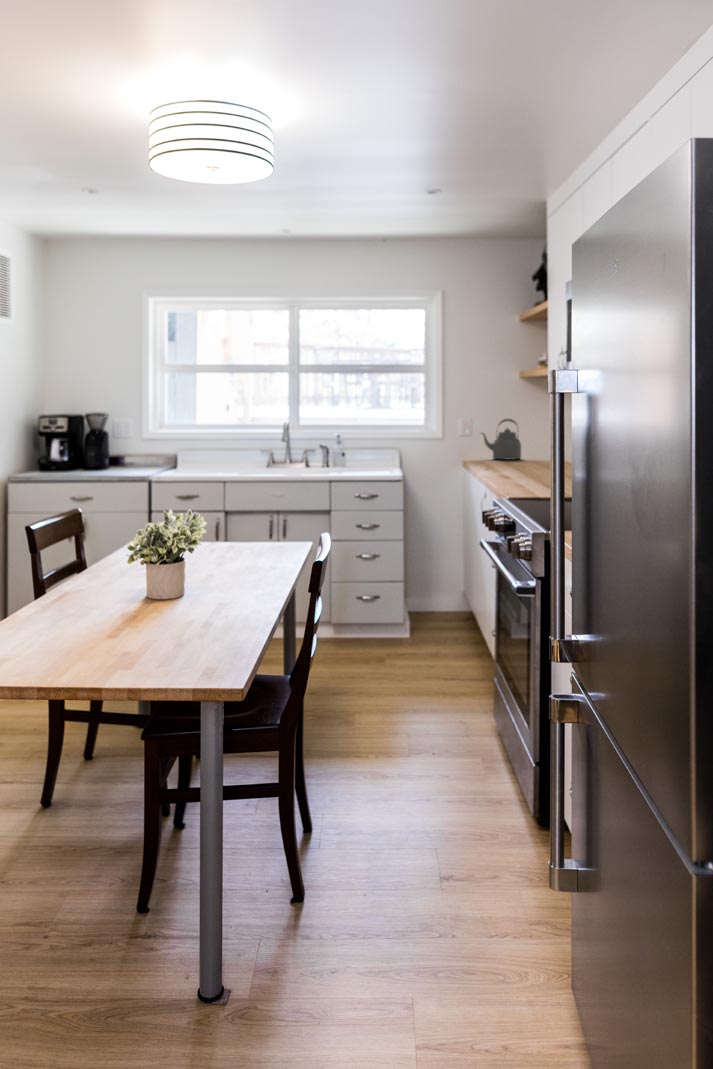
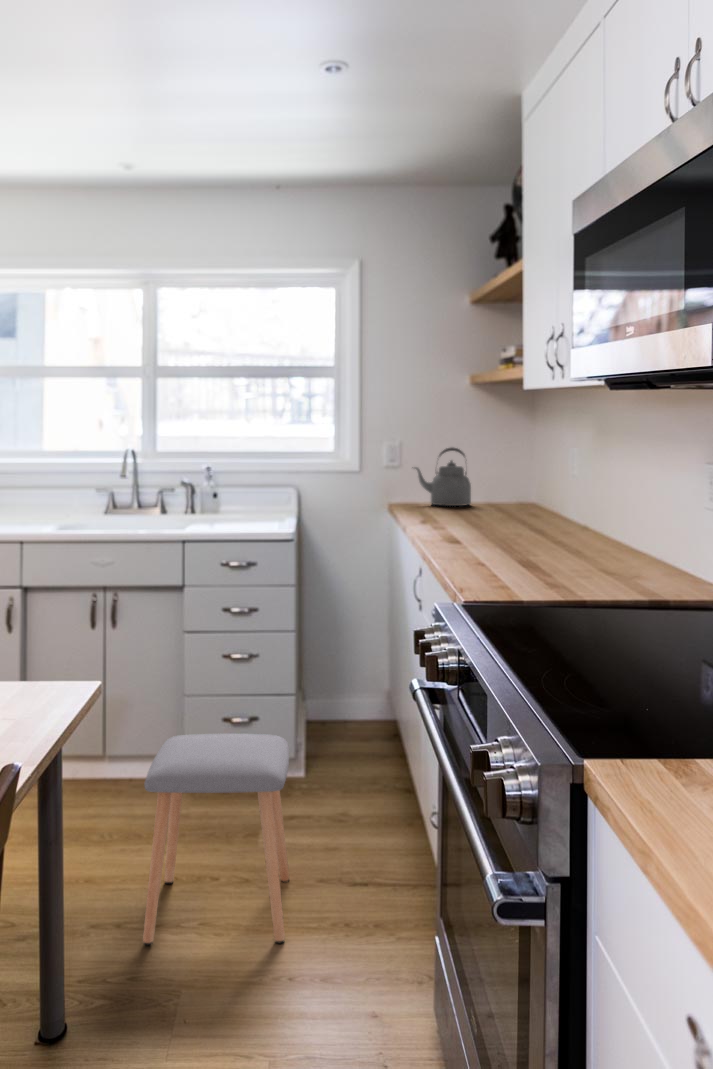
stool: none [328,591,409,702] -> present [143,734,289,945]

